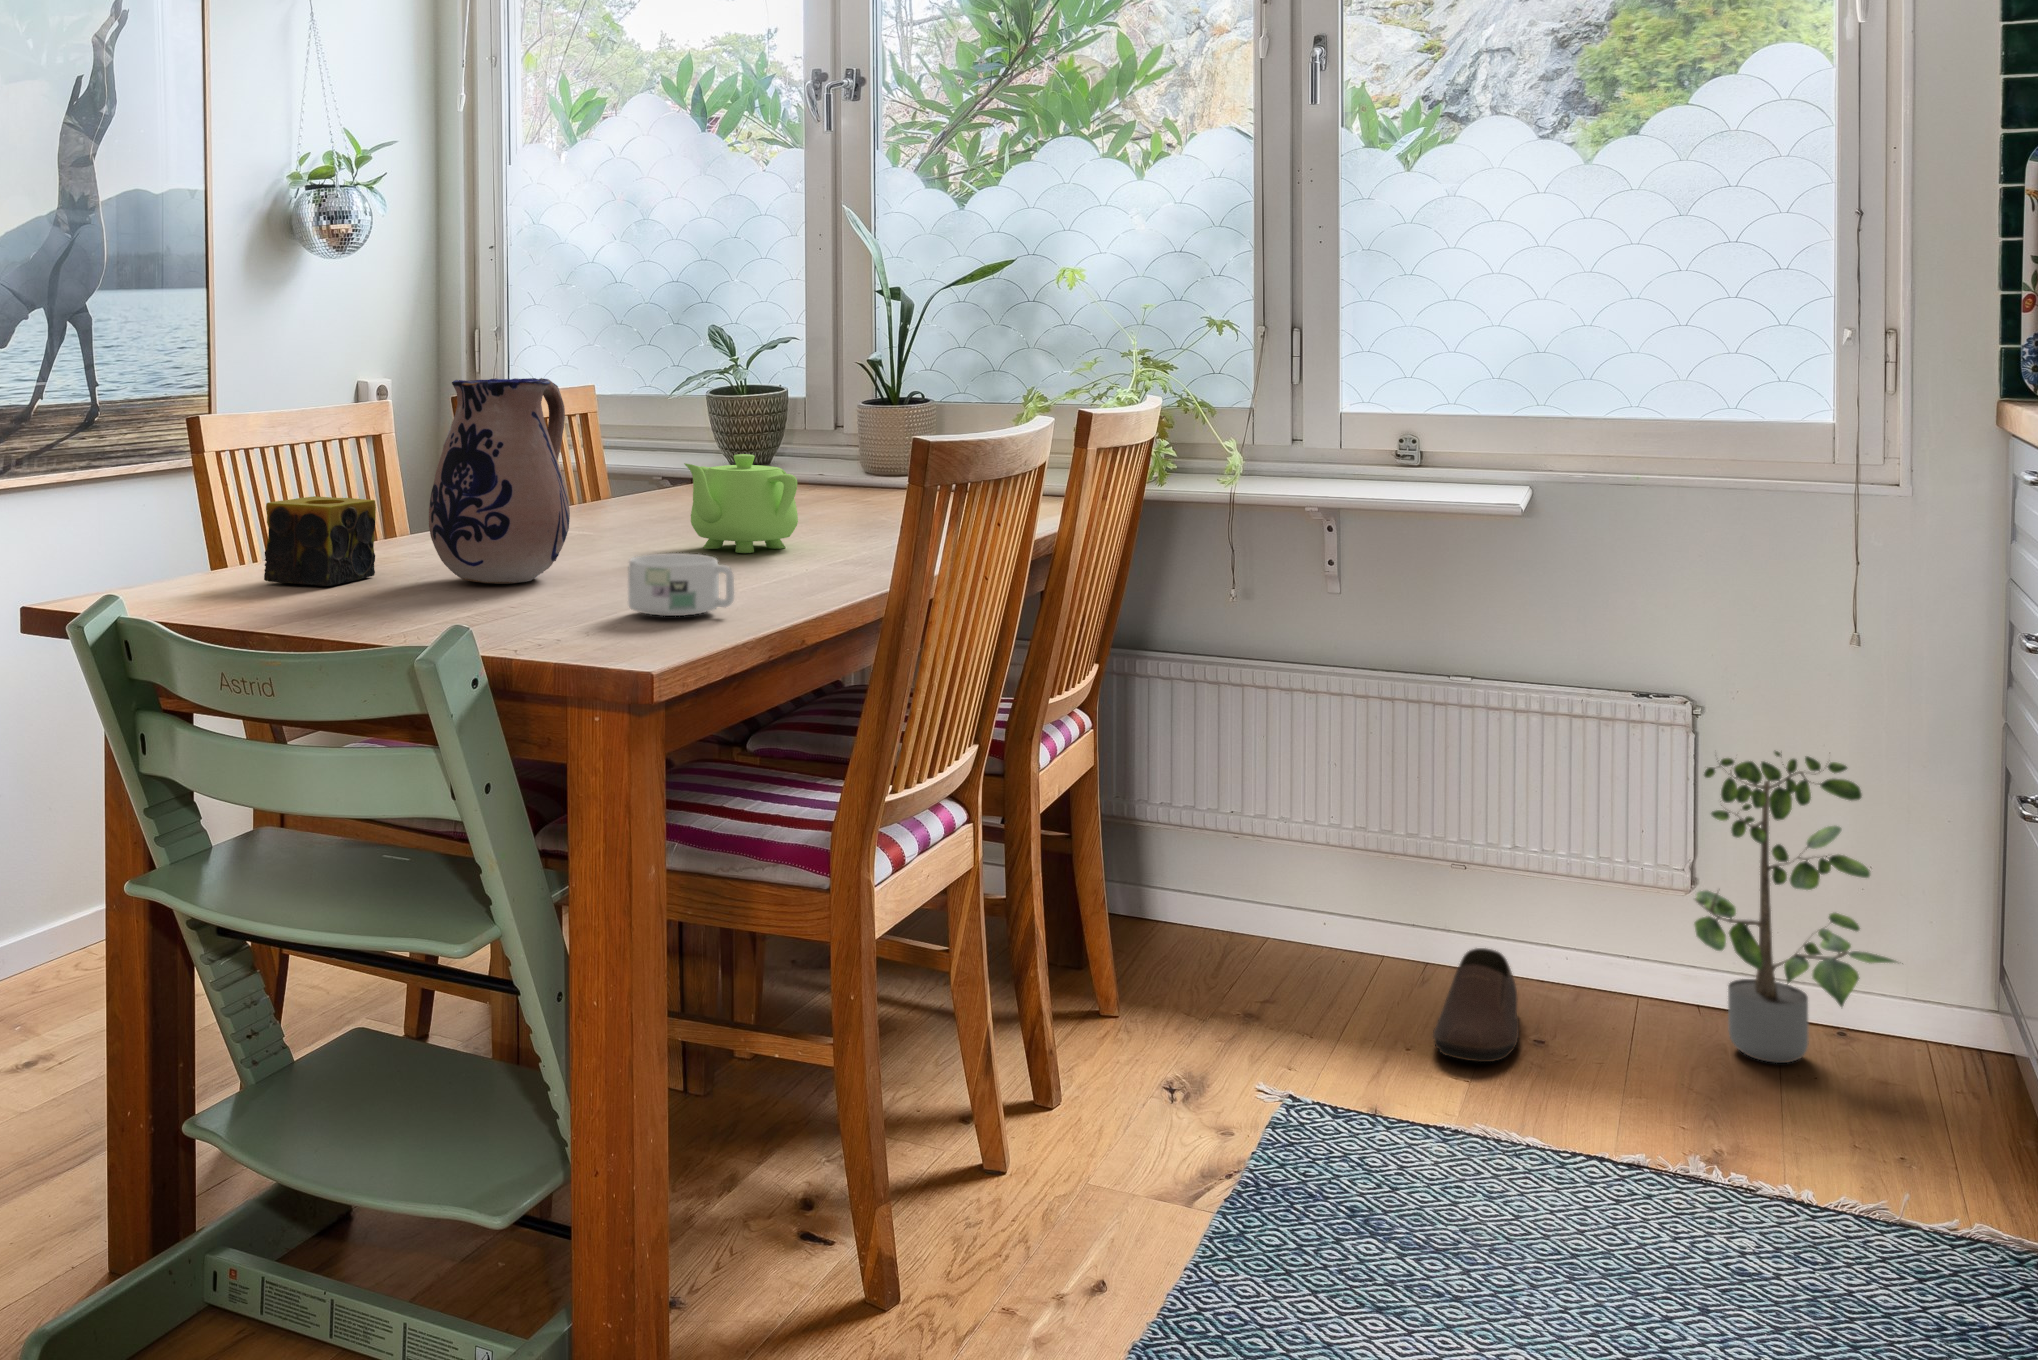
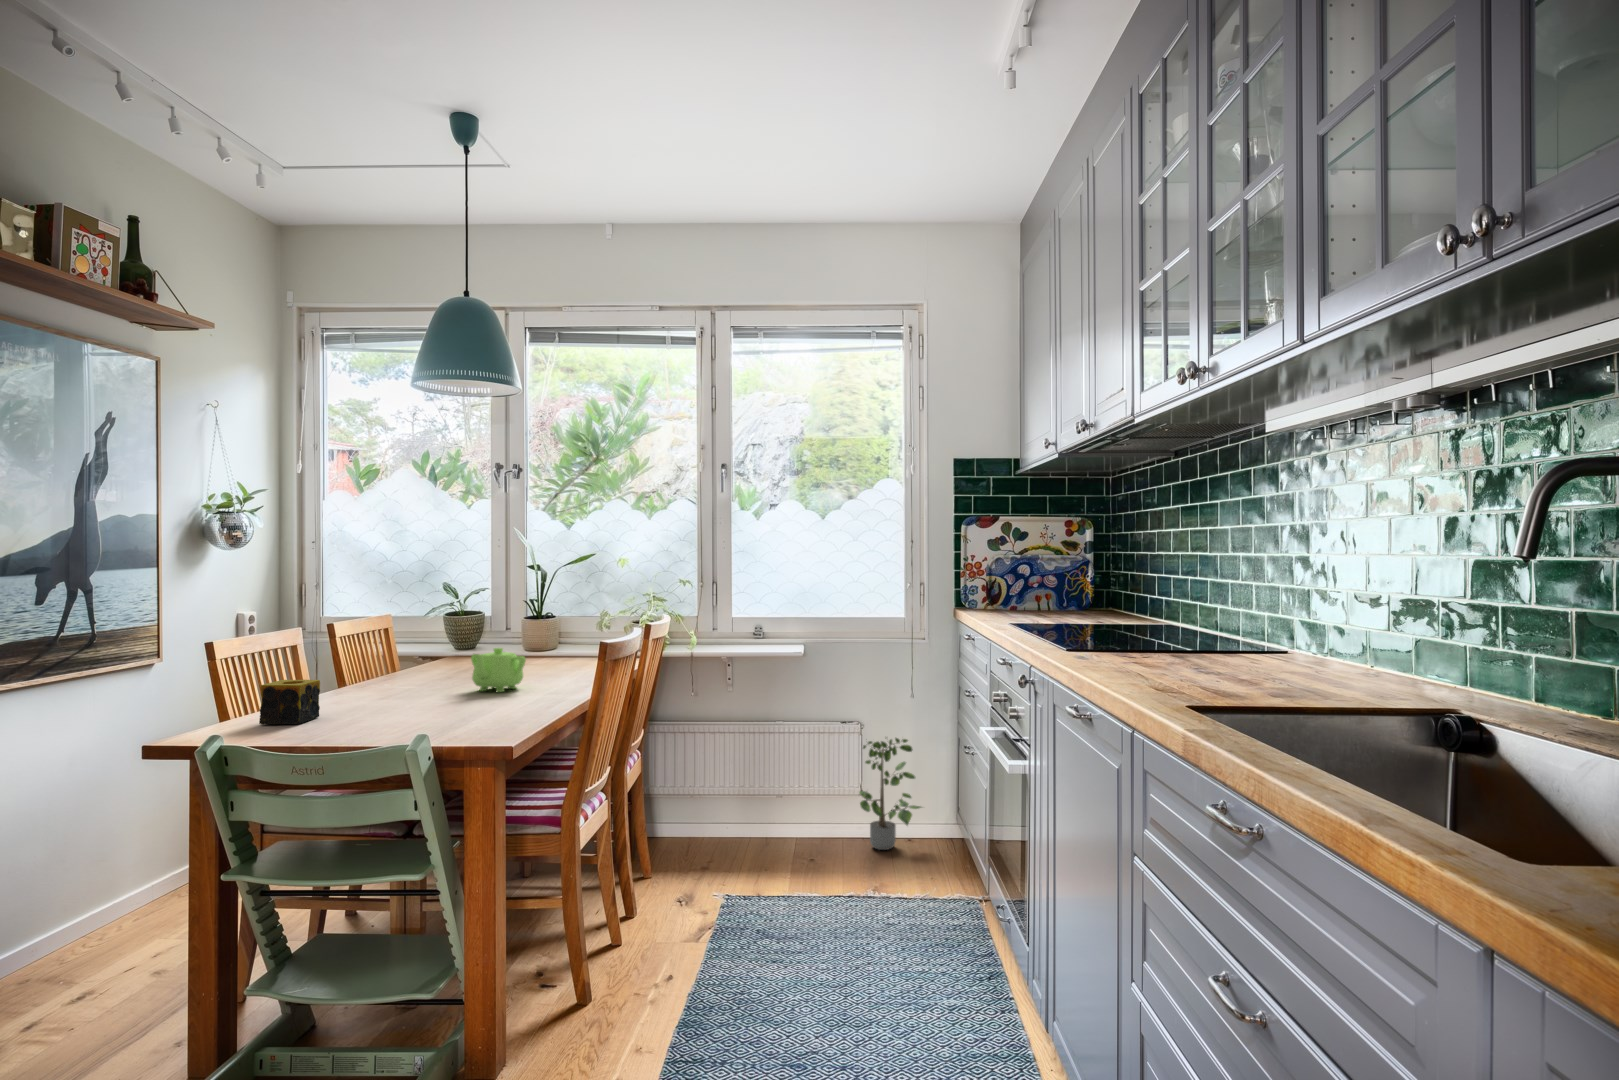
ceramic pitcher: present [429,378,570,584] -> none [354,618,426,716]
mug: present [628,553,734,616] -> none [473,696,524,724]
shoe: present [1433,948,1519,1062] -> none [771,824,801,867]

